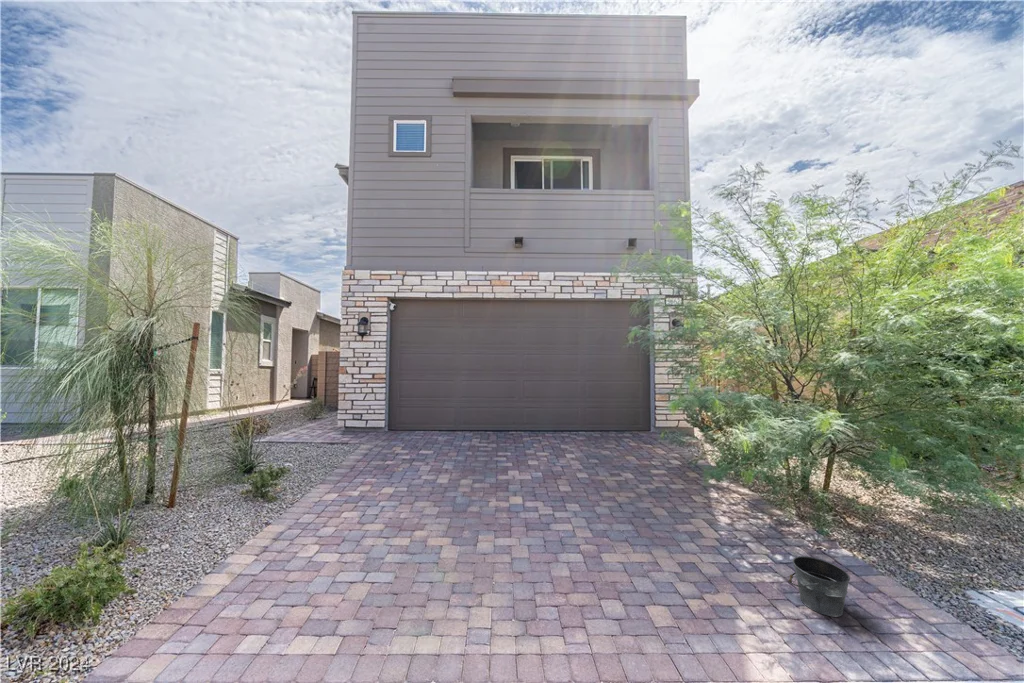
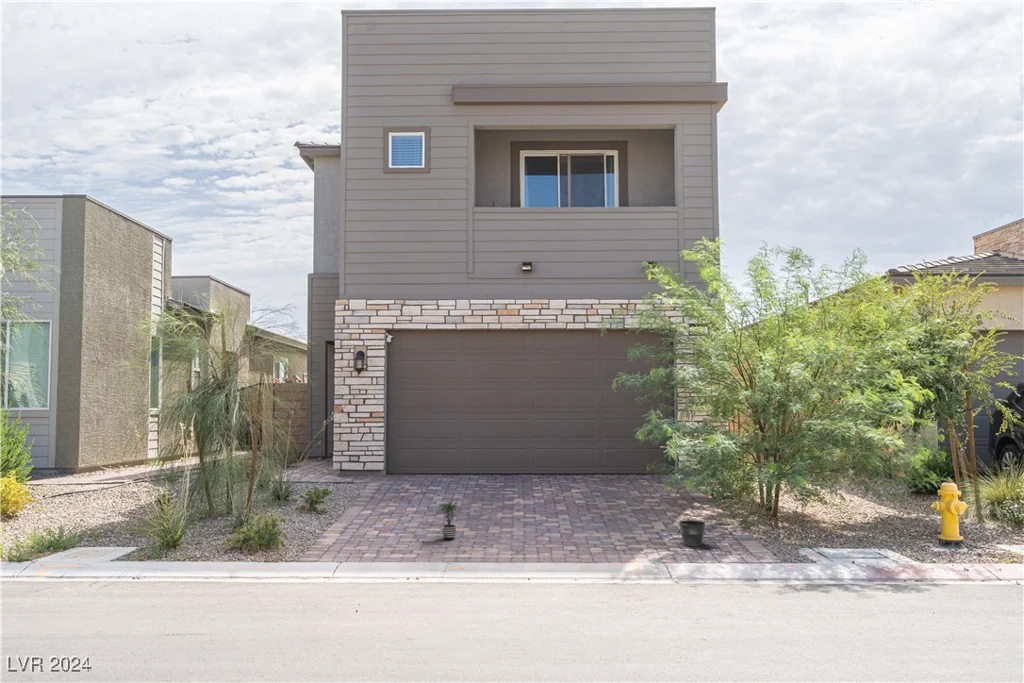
potted plant: none [389,522,434,596] -> present [439,502,457,540]

